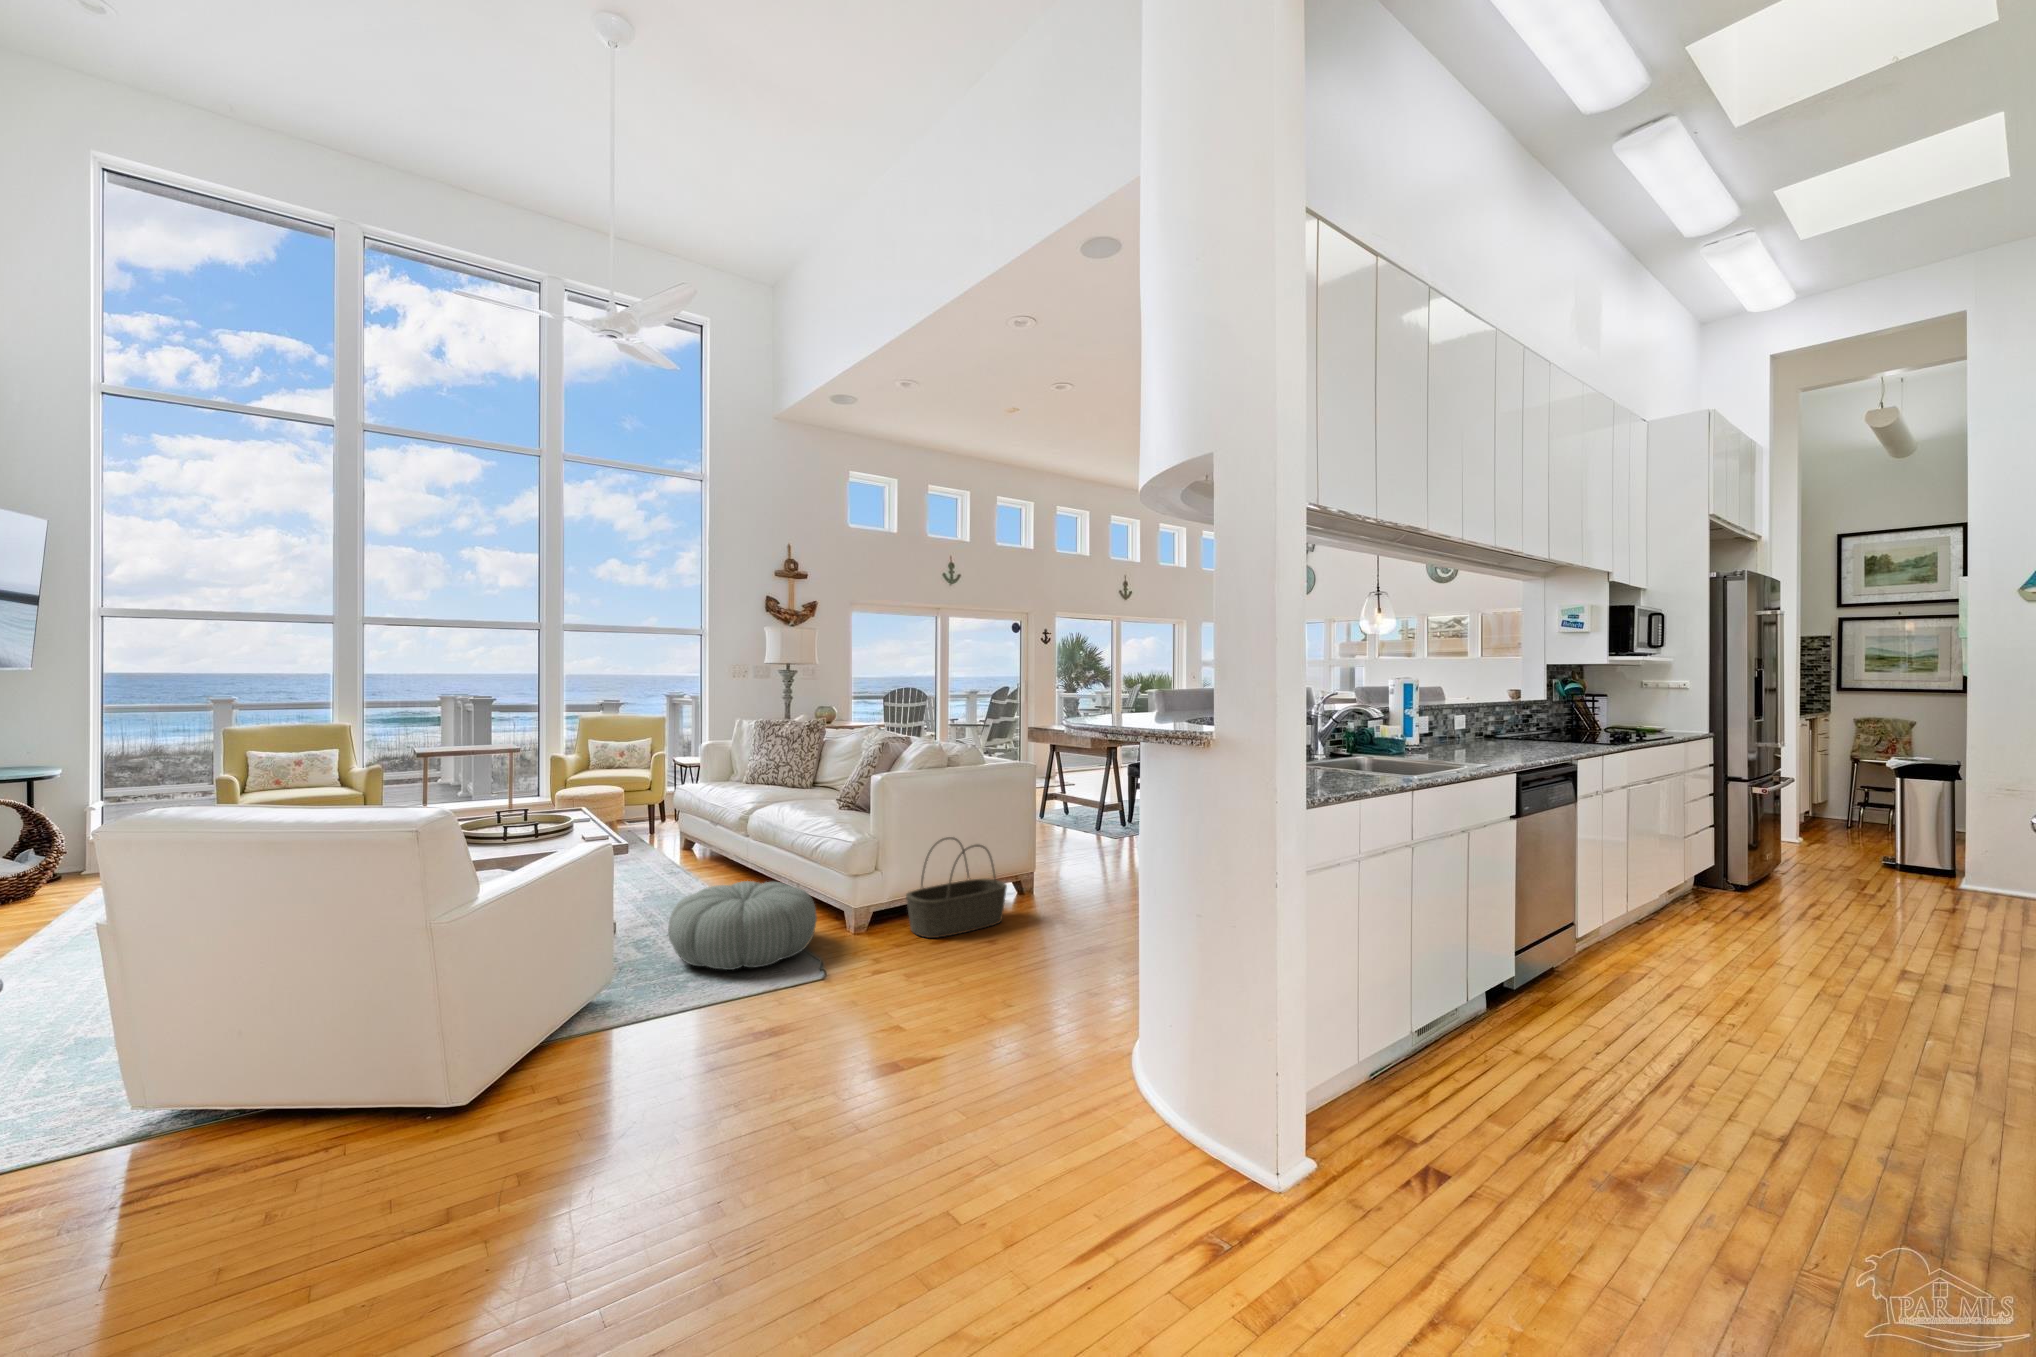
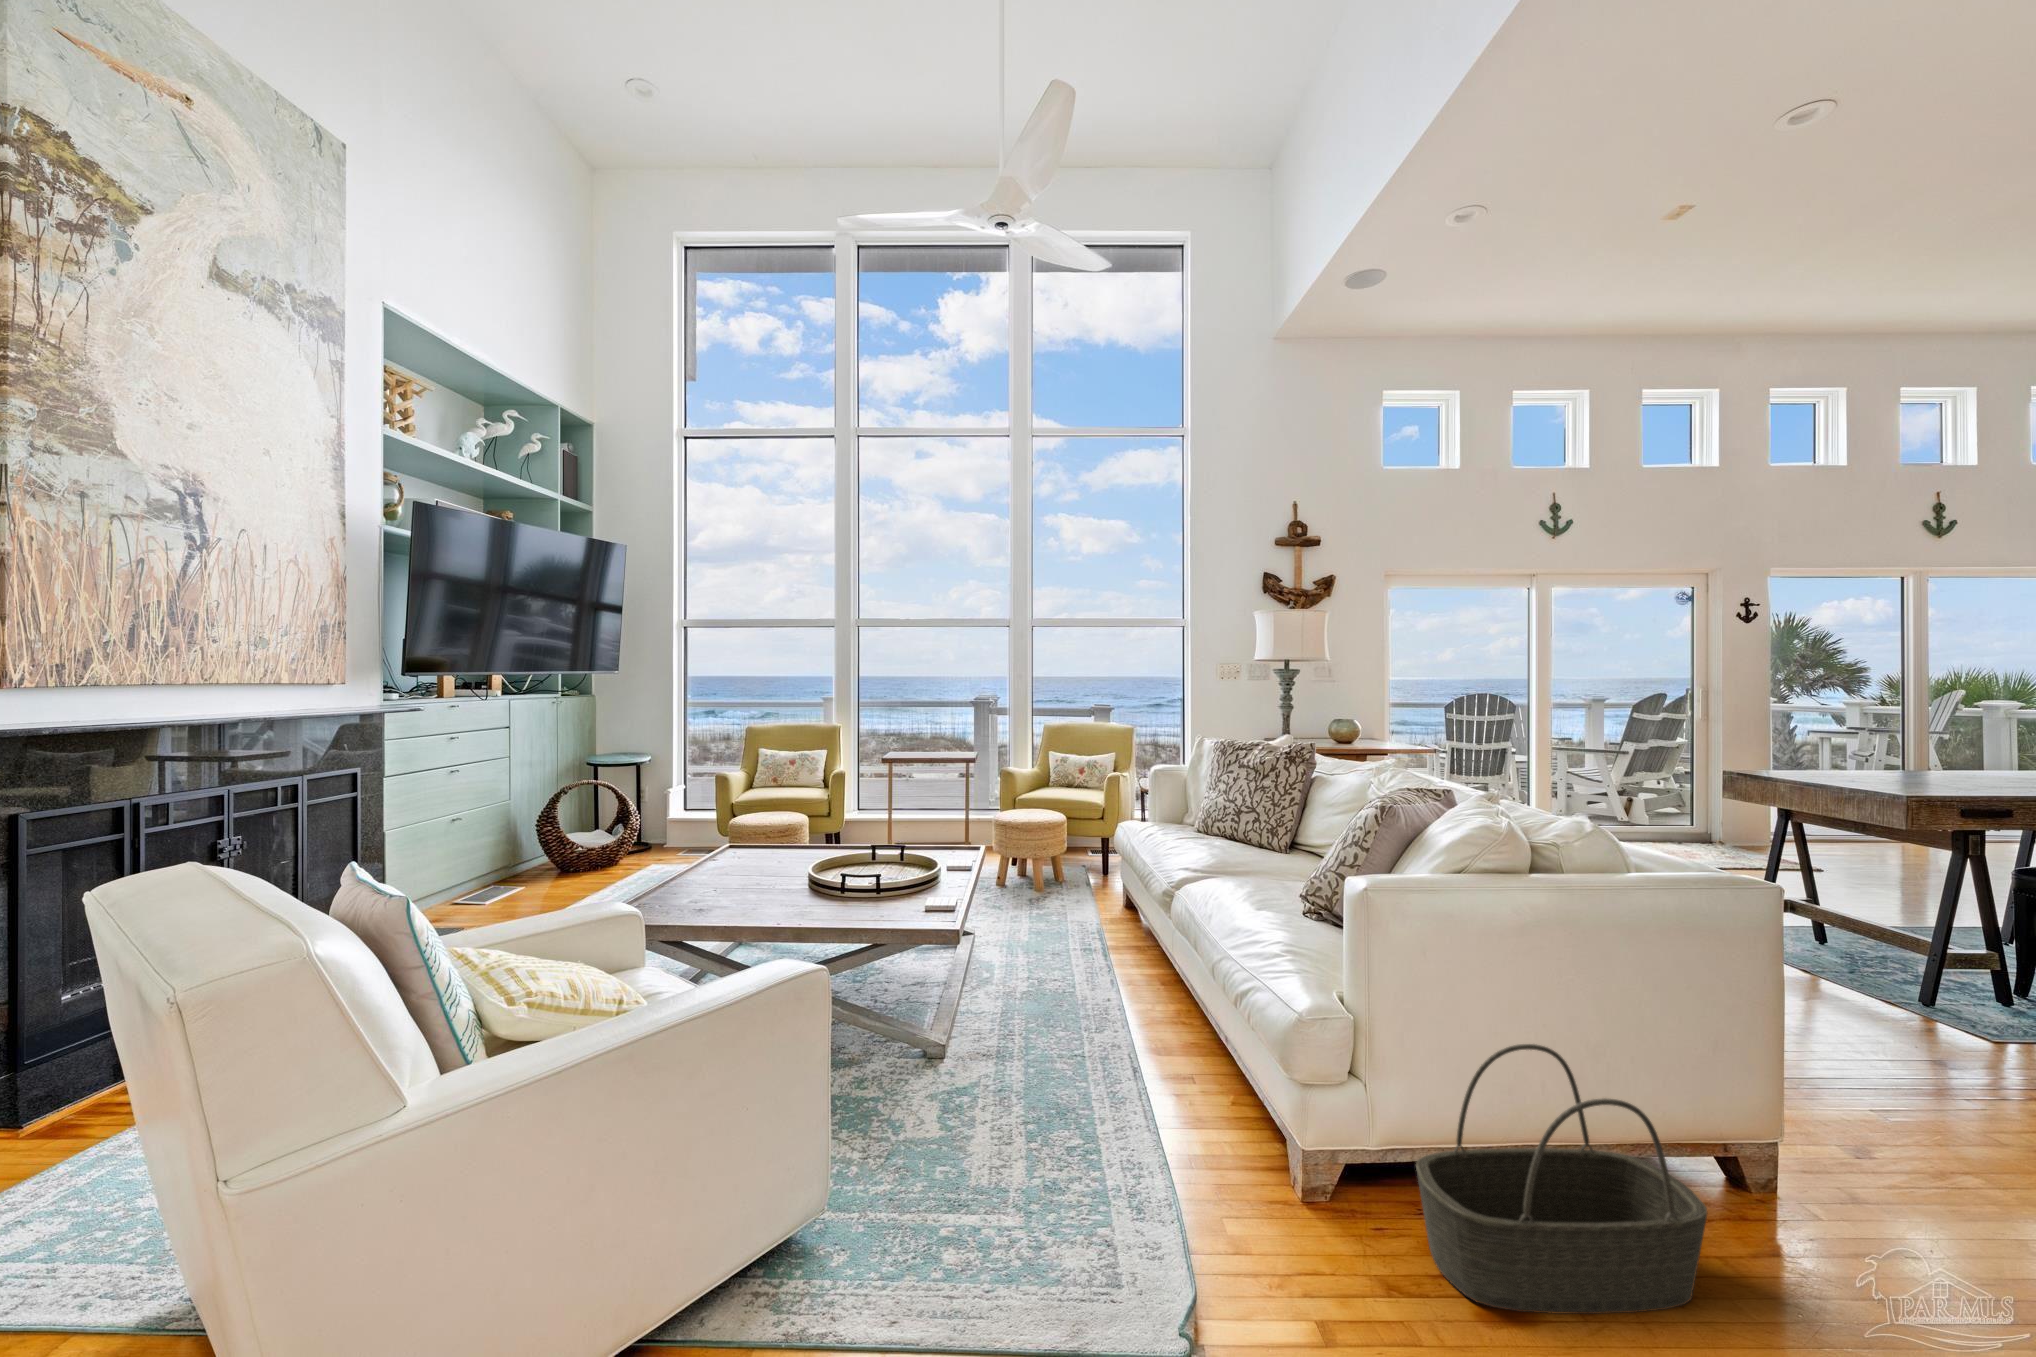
pouf: present [668,881,817,970] -> none [941,1042,1211,1268]

